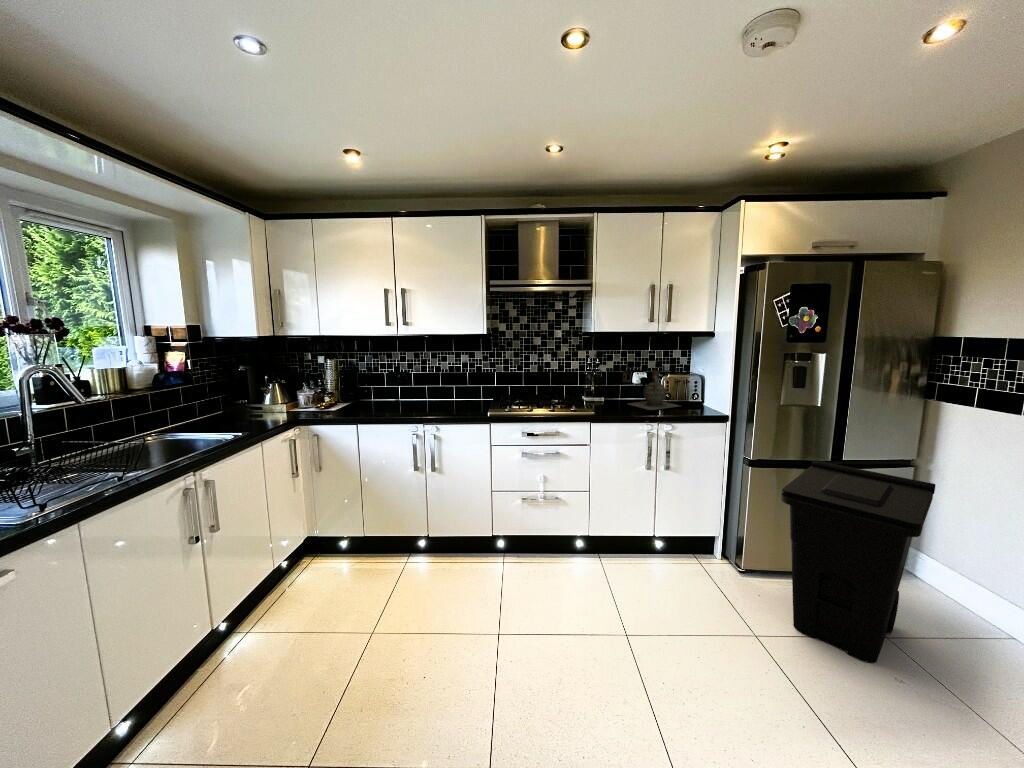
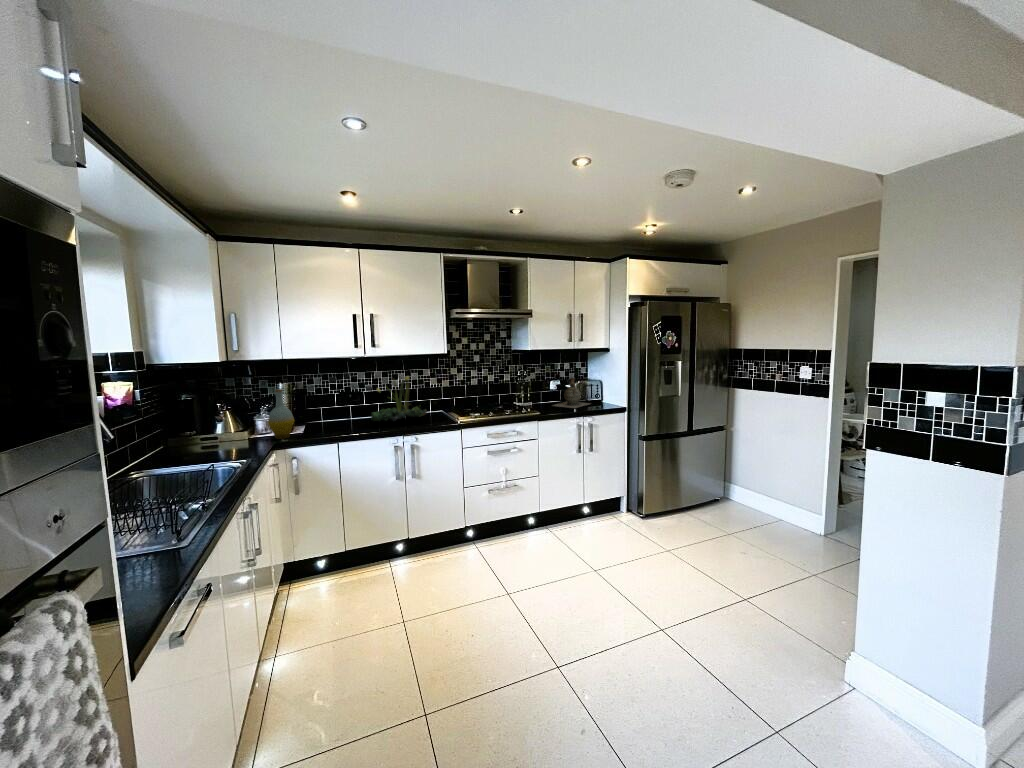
plant: none [401,356,465,407] -> present [371,376,427,422]
bottle: none [303,366,329,415] -> present [268,389,294,439]
trash can: present [781,460,935,663] -> none [675,432,752,549]

